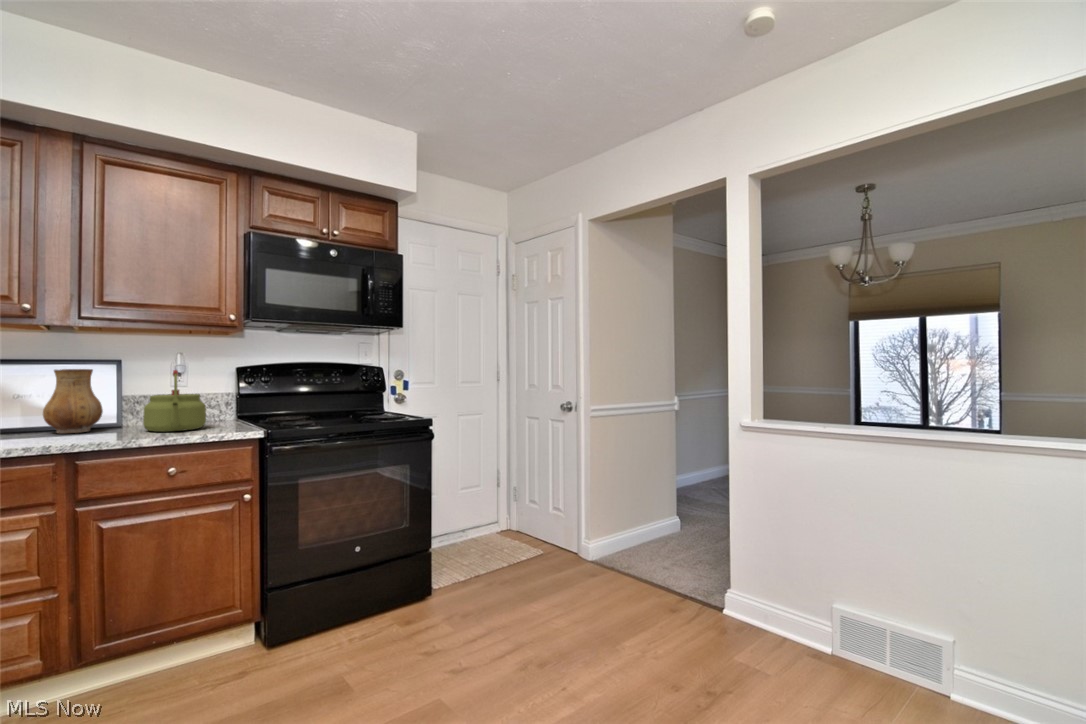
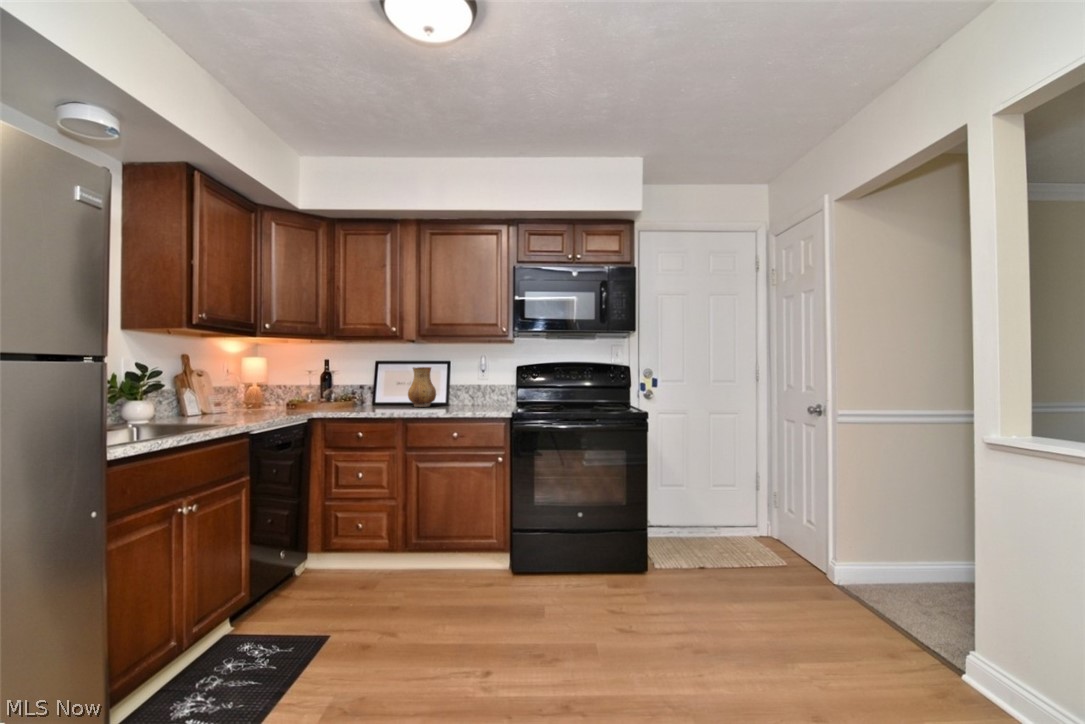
kettle: present [143,370,206,432] -> none [452,368,488,409]

